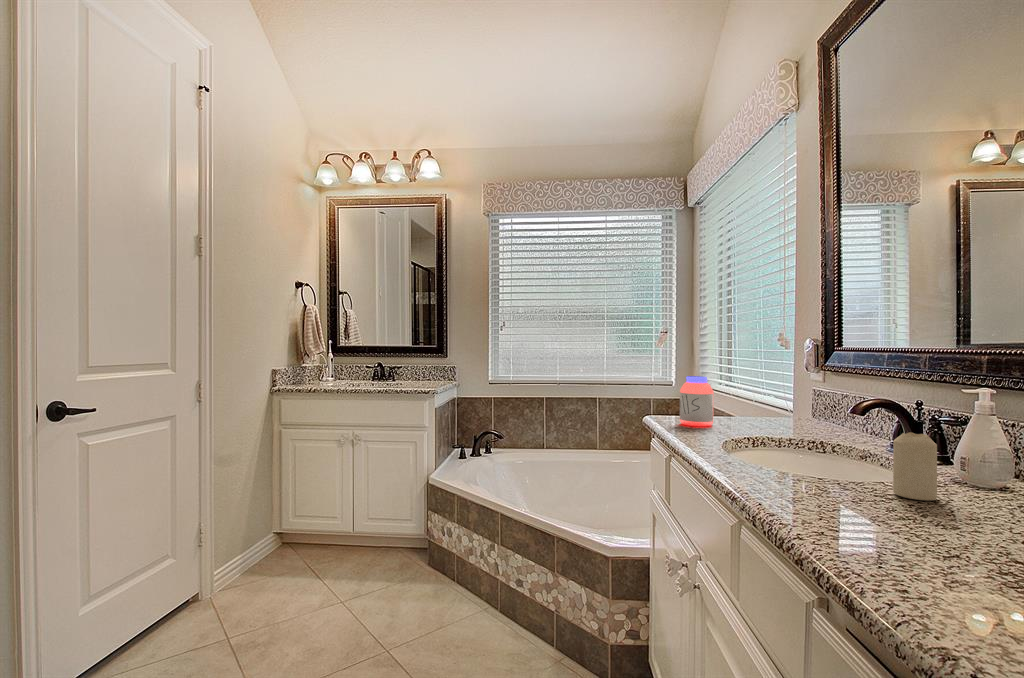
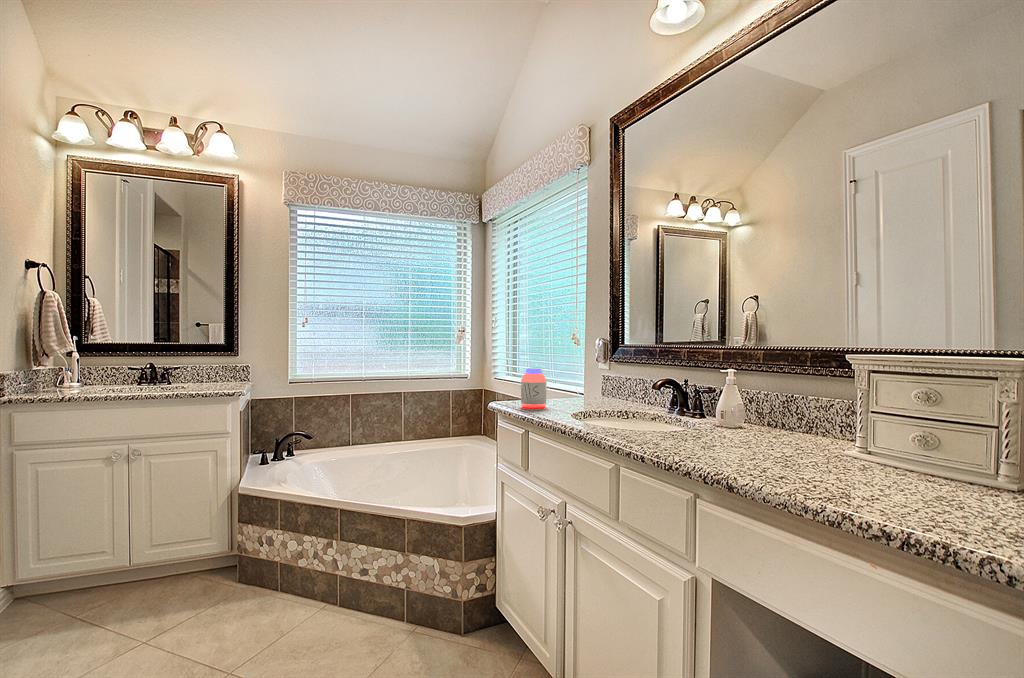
candle: present [893,432,937,501] -> none [698,398,720,438]

